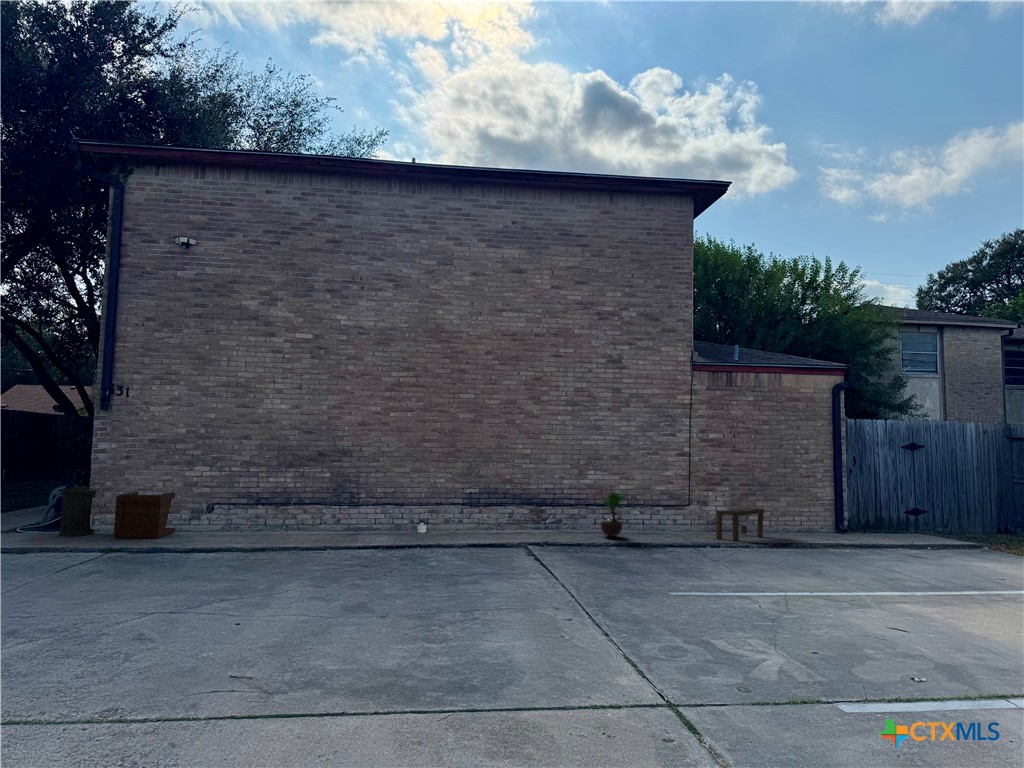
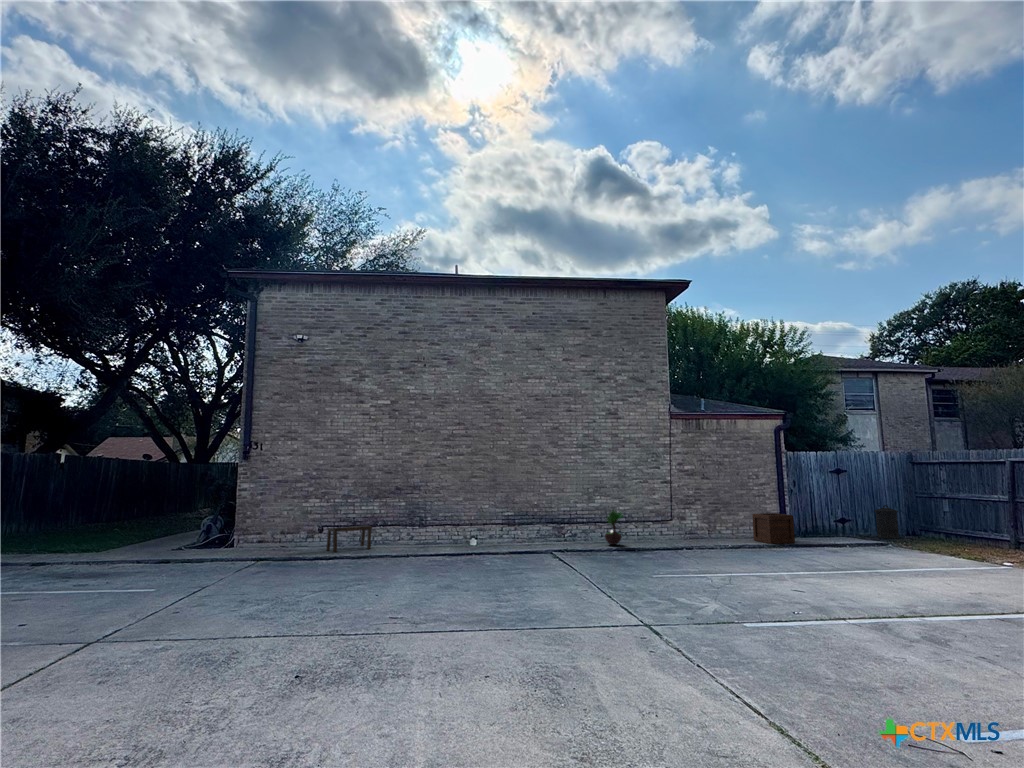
trash can: present [59,482,98,536] -> present [874,505,899,539]
wooden crate: present [114,492,175,539] -> present [752,513,795,544]
bench: present [716,507,764,541] -> present [326,525,372,552]

